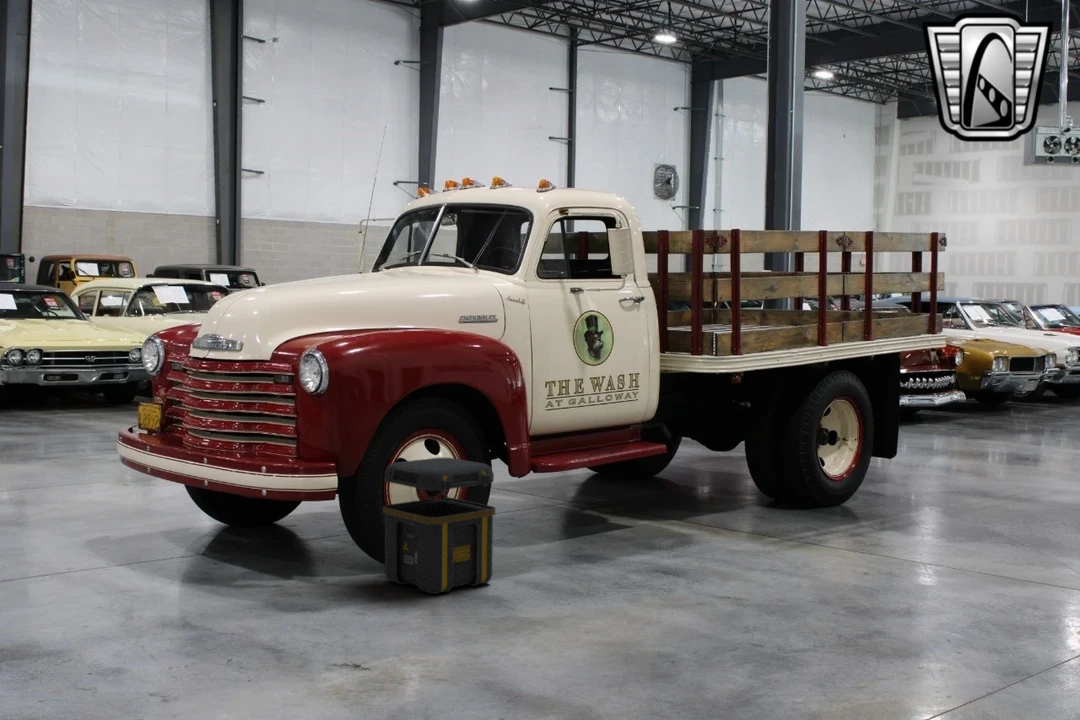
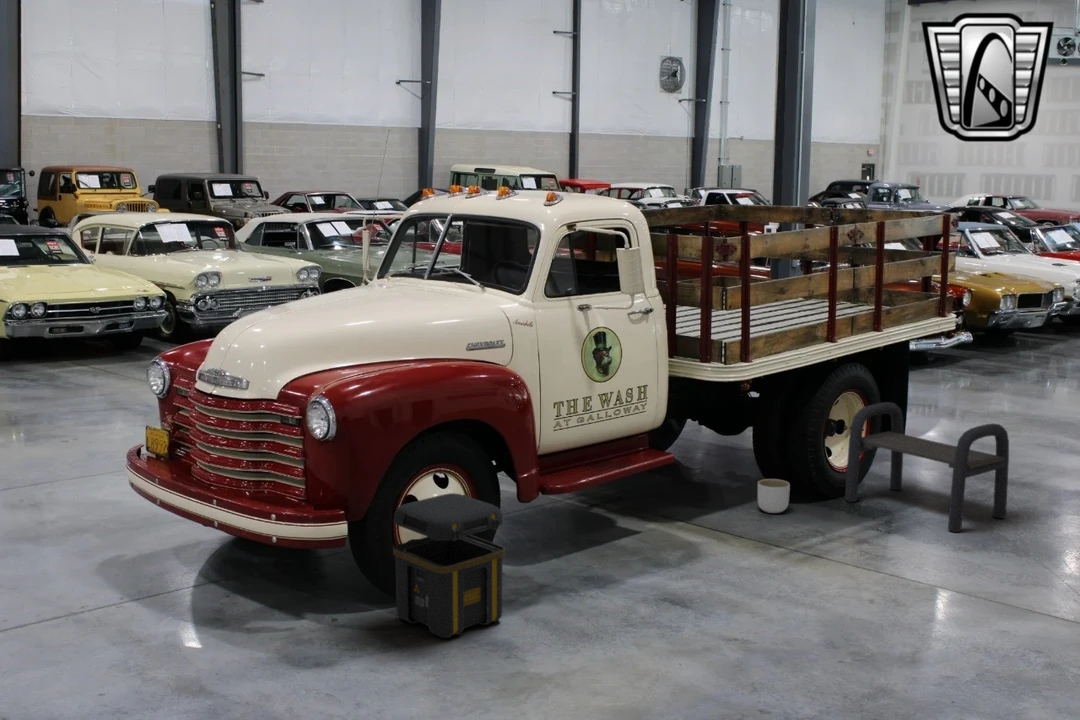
bench: none [839,412,1001,530] -> present [845,402,1009,532]
planter: none [751,484,783,516] -> present [758,479,790,513]

